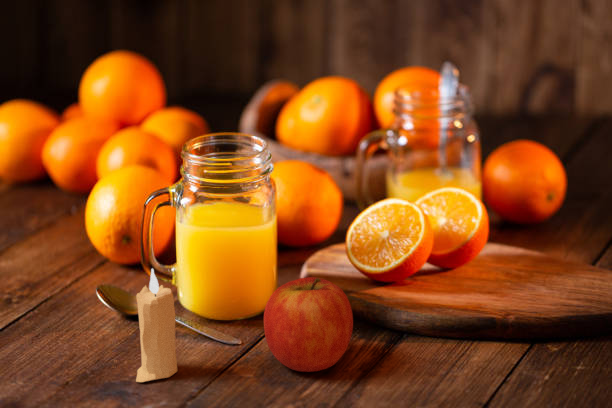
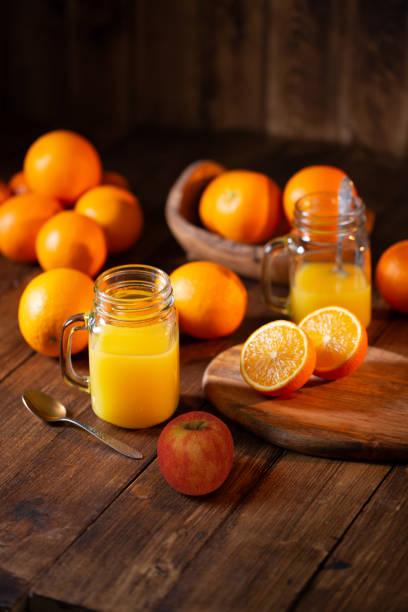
candle: present [136,269,178,382] -> none [47,415,85,502]

